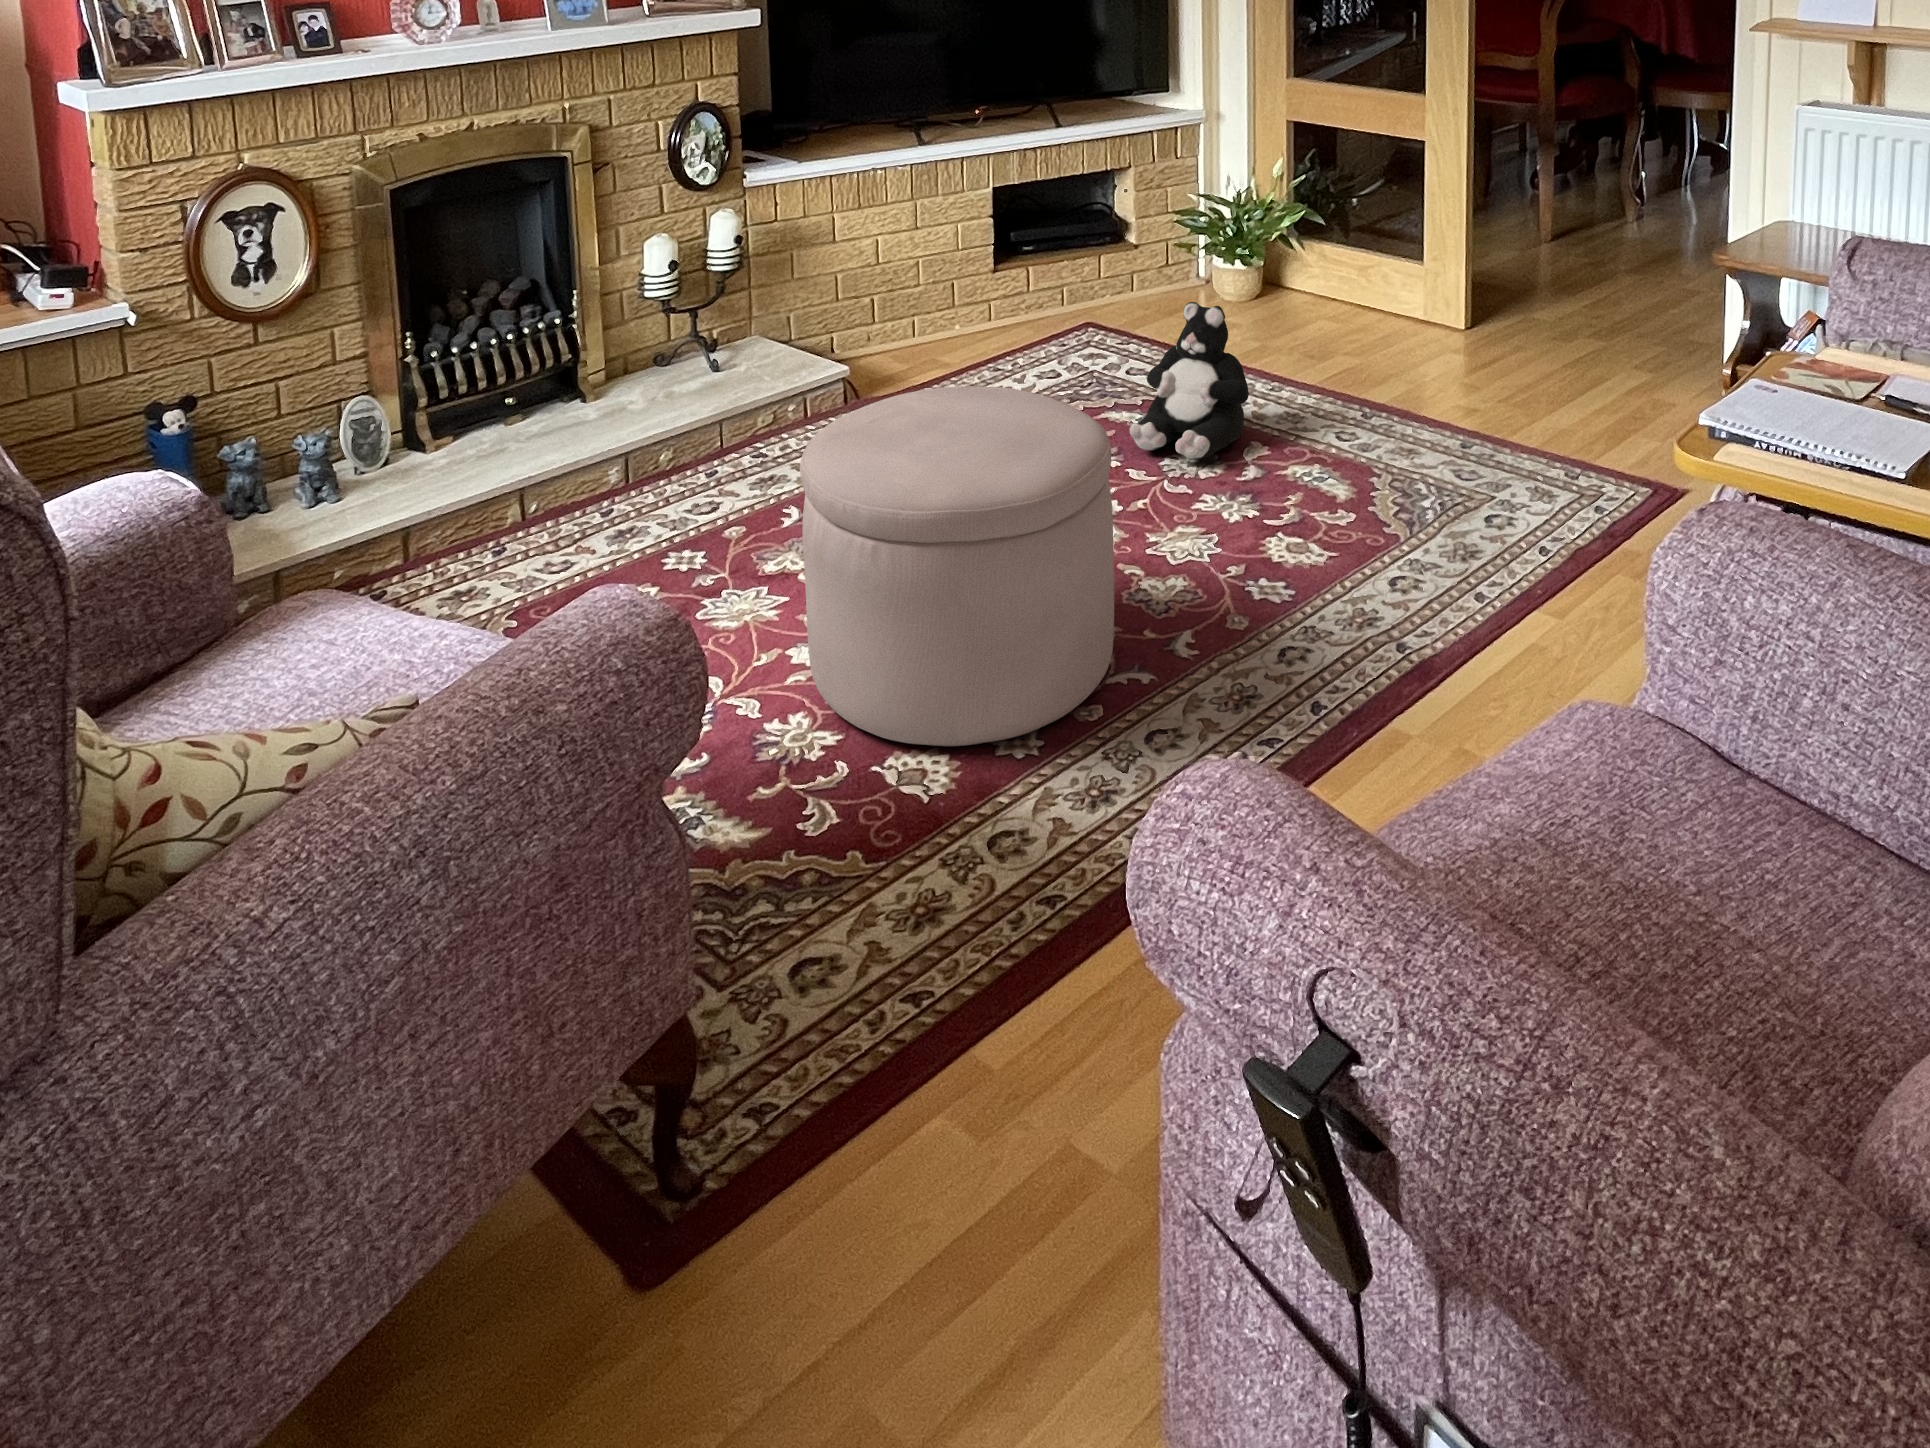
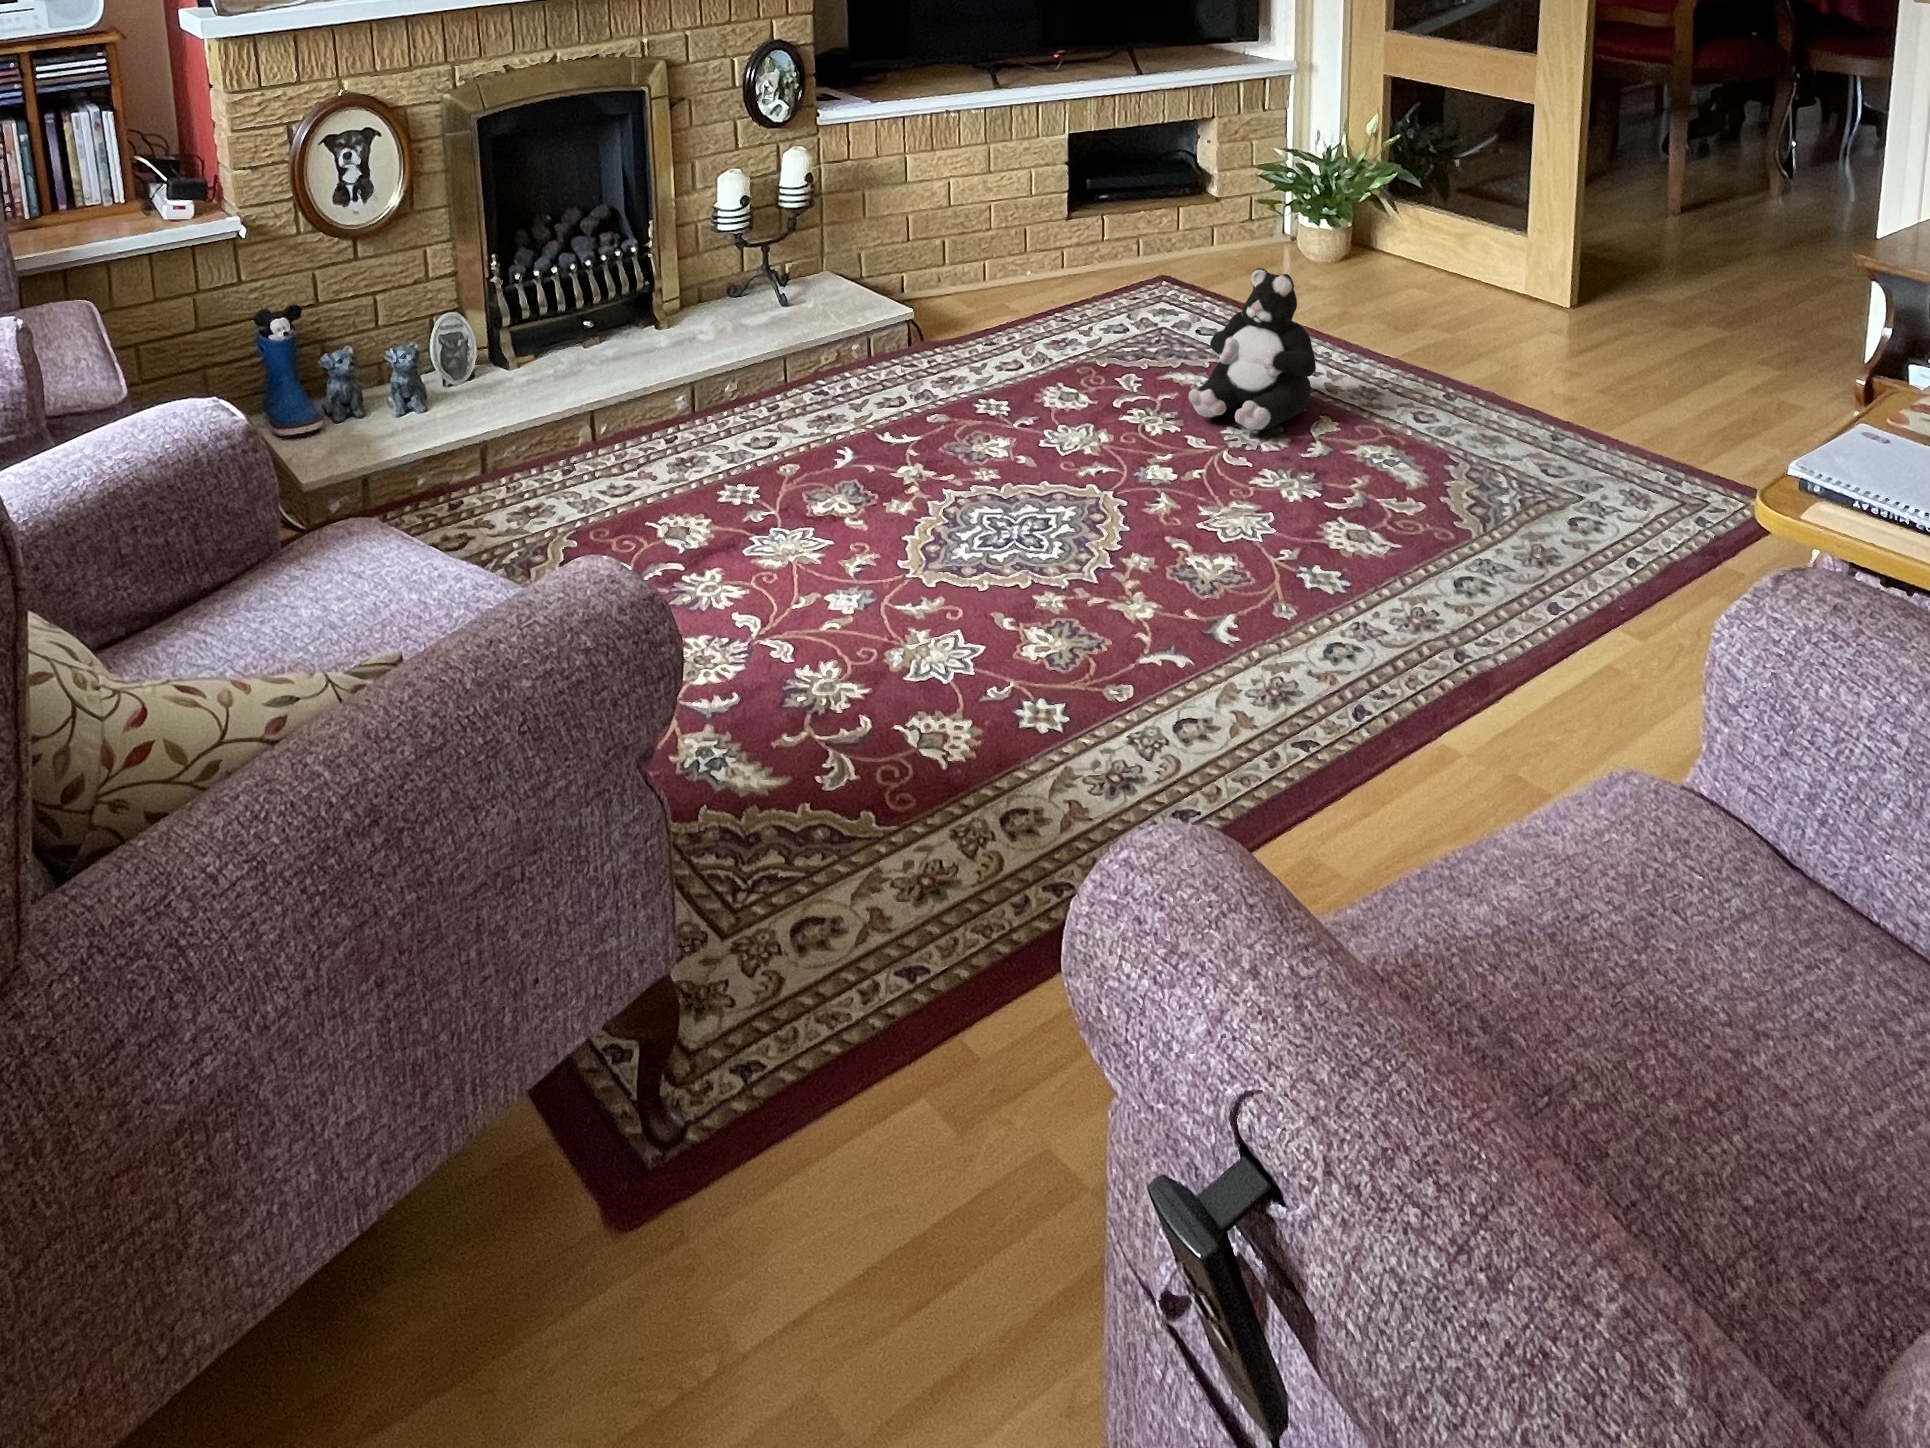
ottoman: present [800,386,1114,746] -> none [836,349,1150,712]

